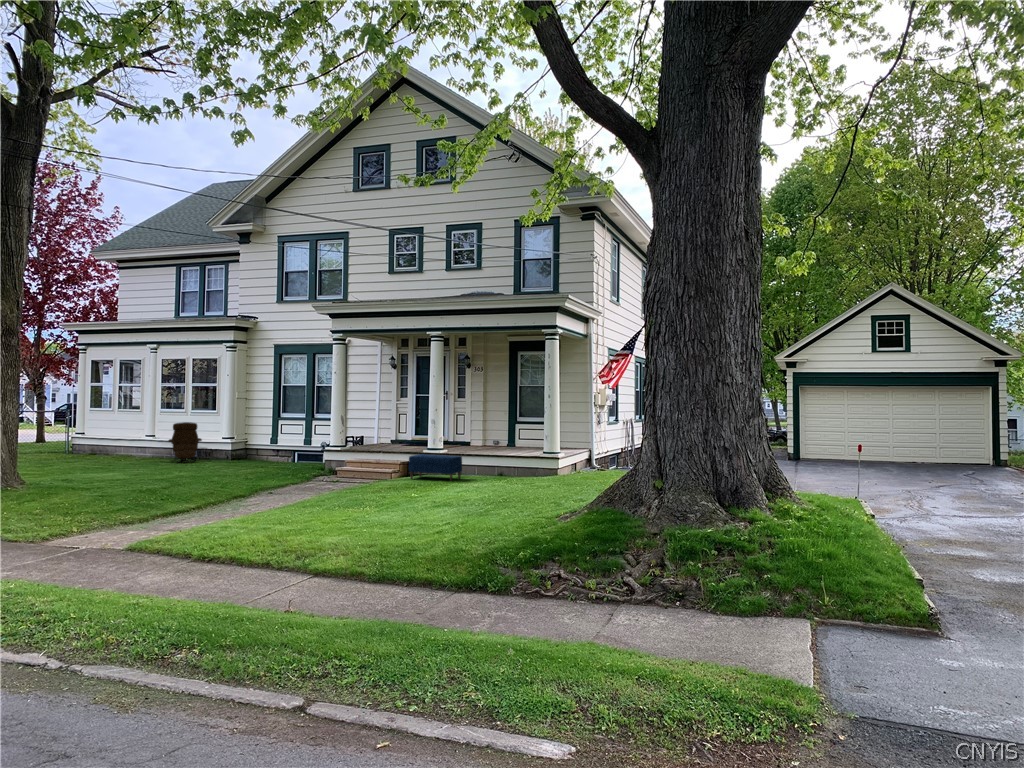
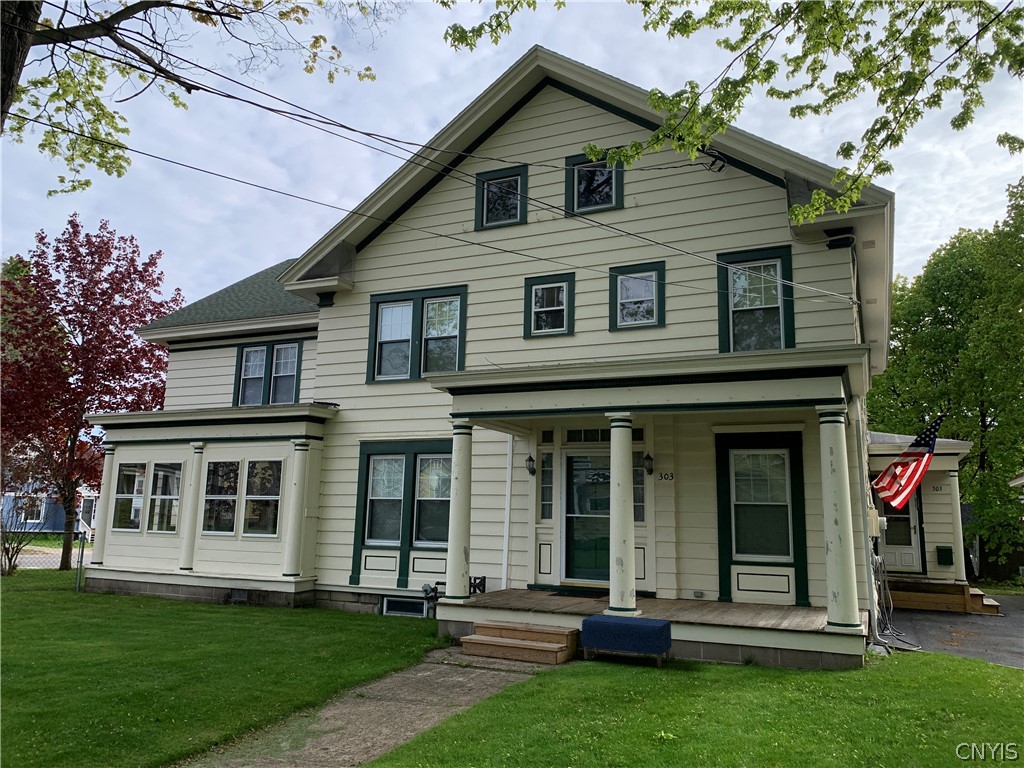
lounge chair: present [168,422,202,463] -> none [208,551,254,613]

